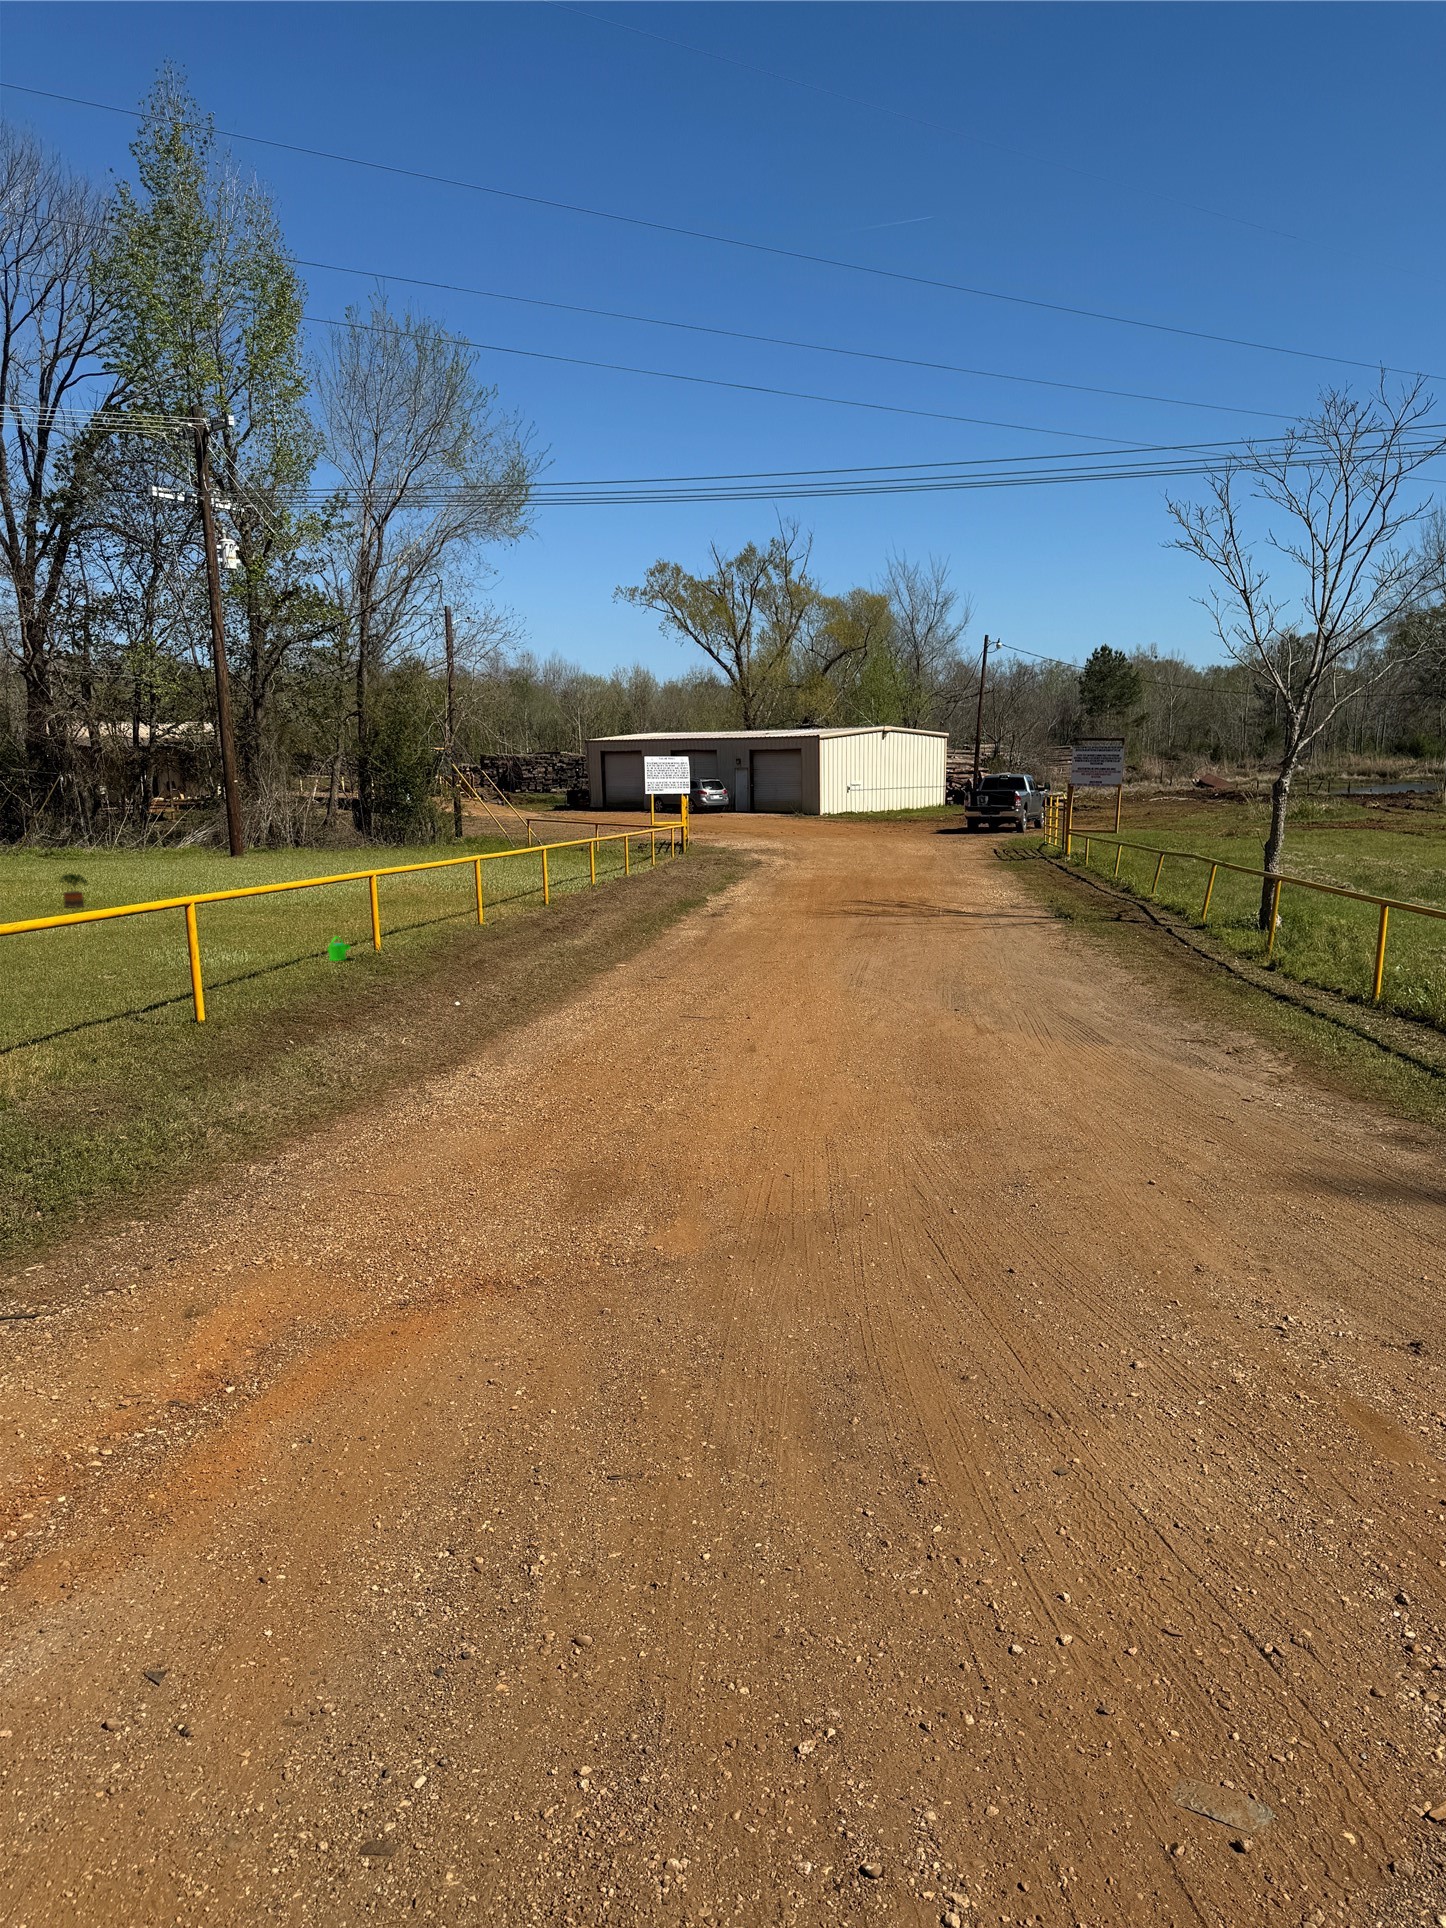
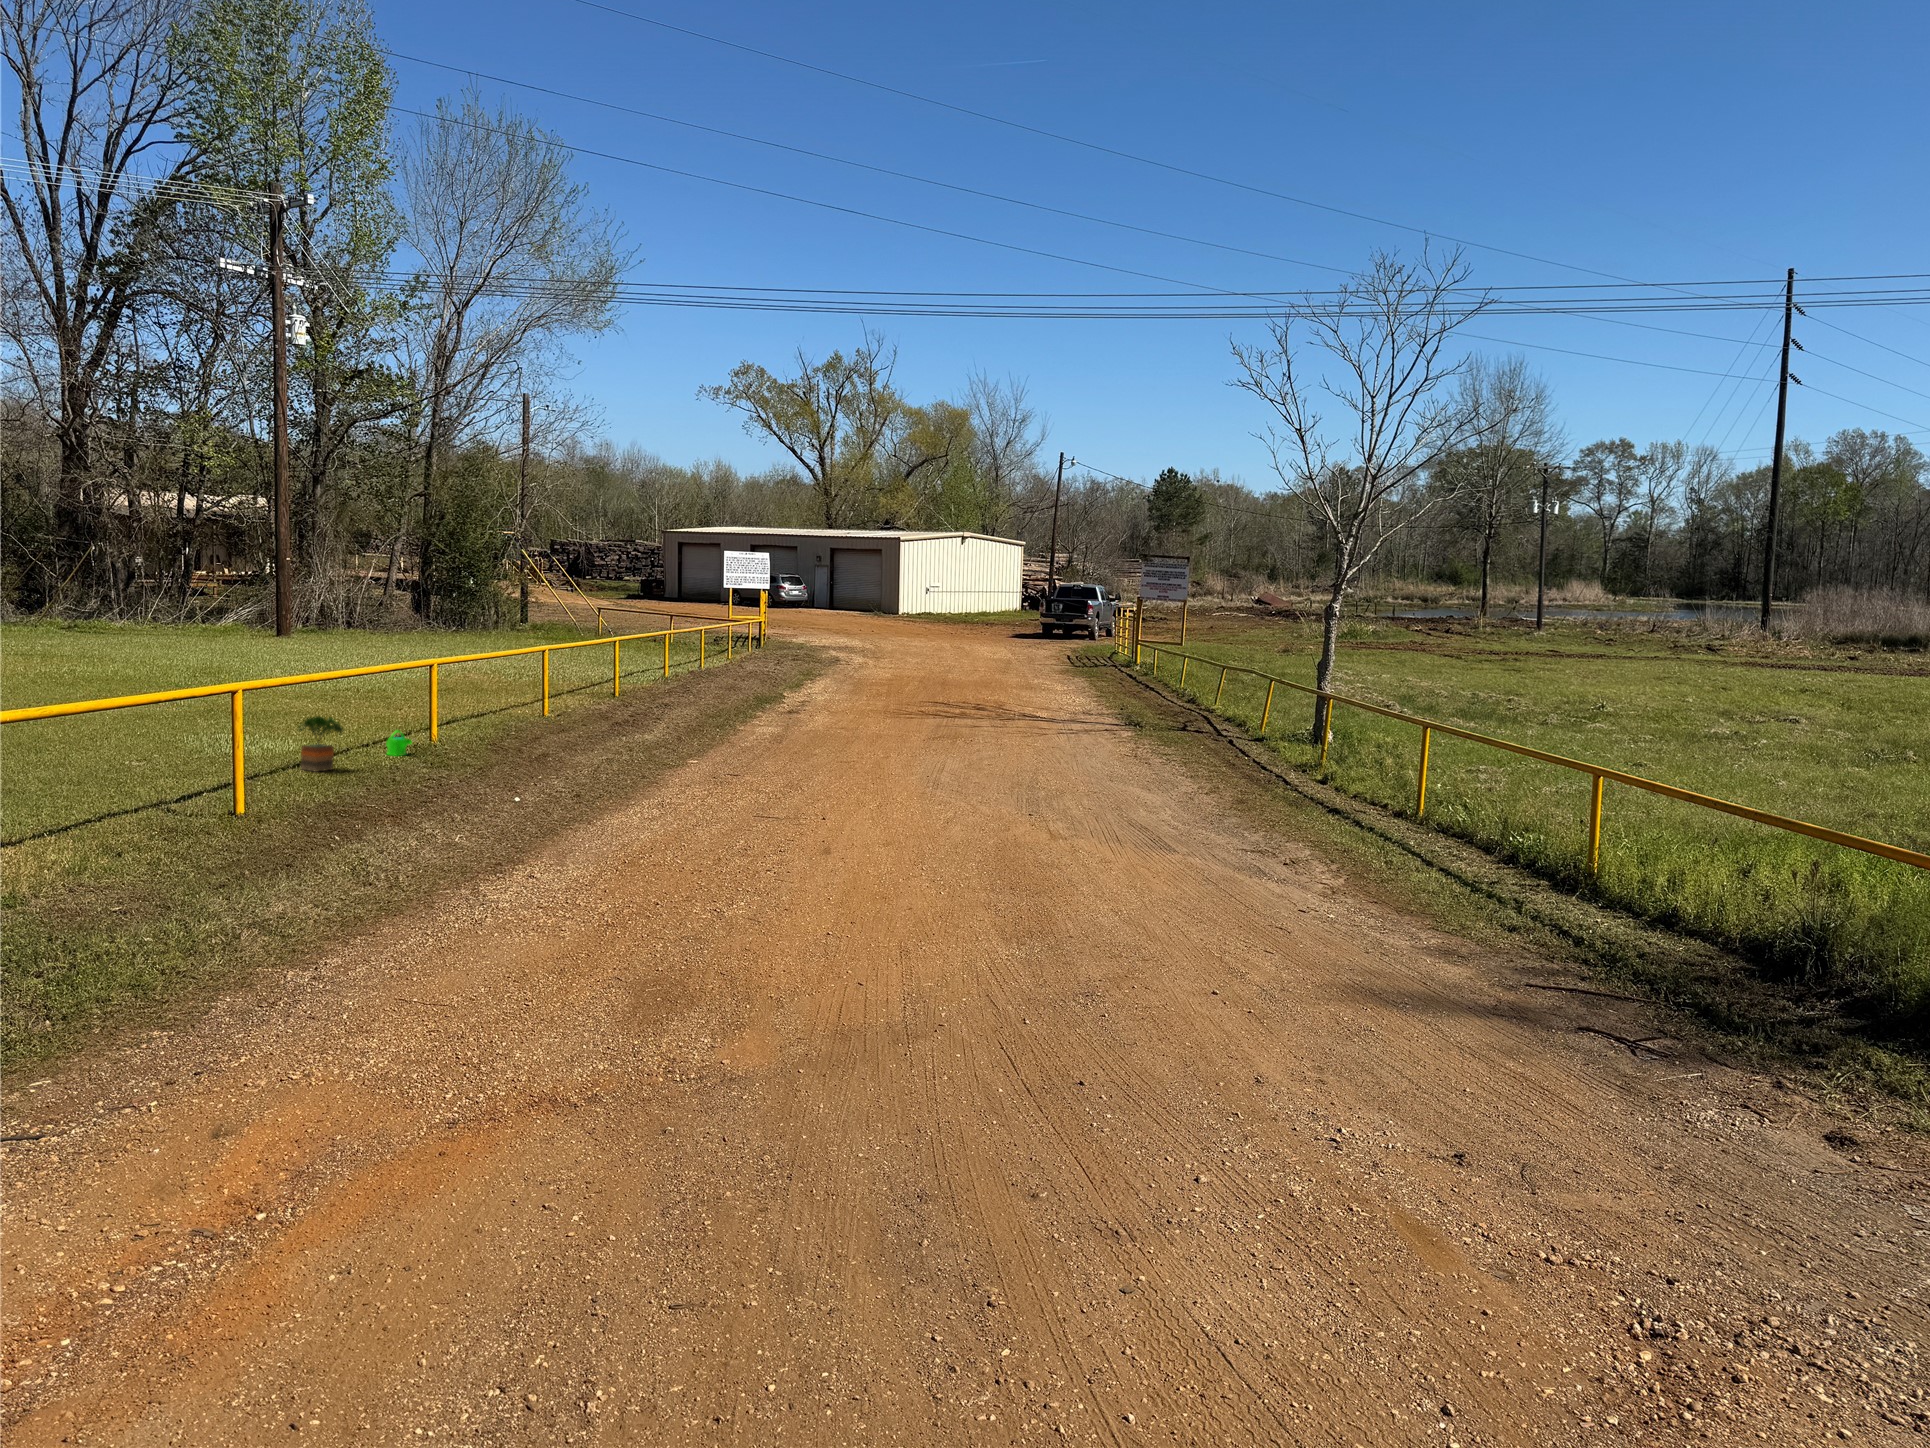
potted tree: present [60,874,87,908] -> present [298,716,344,772]

